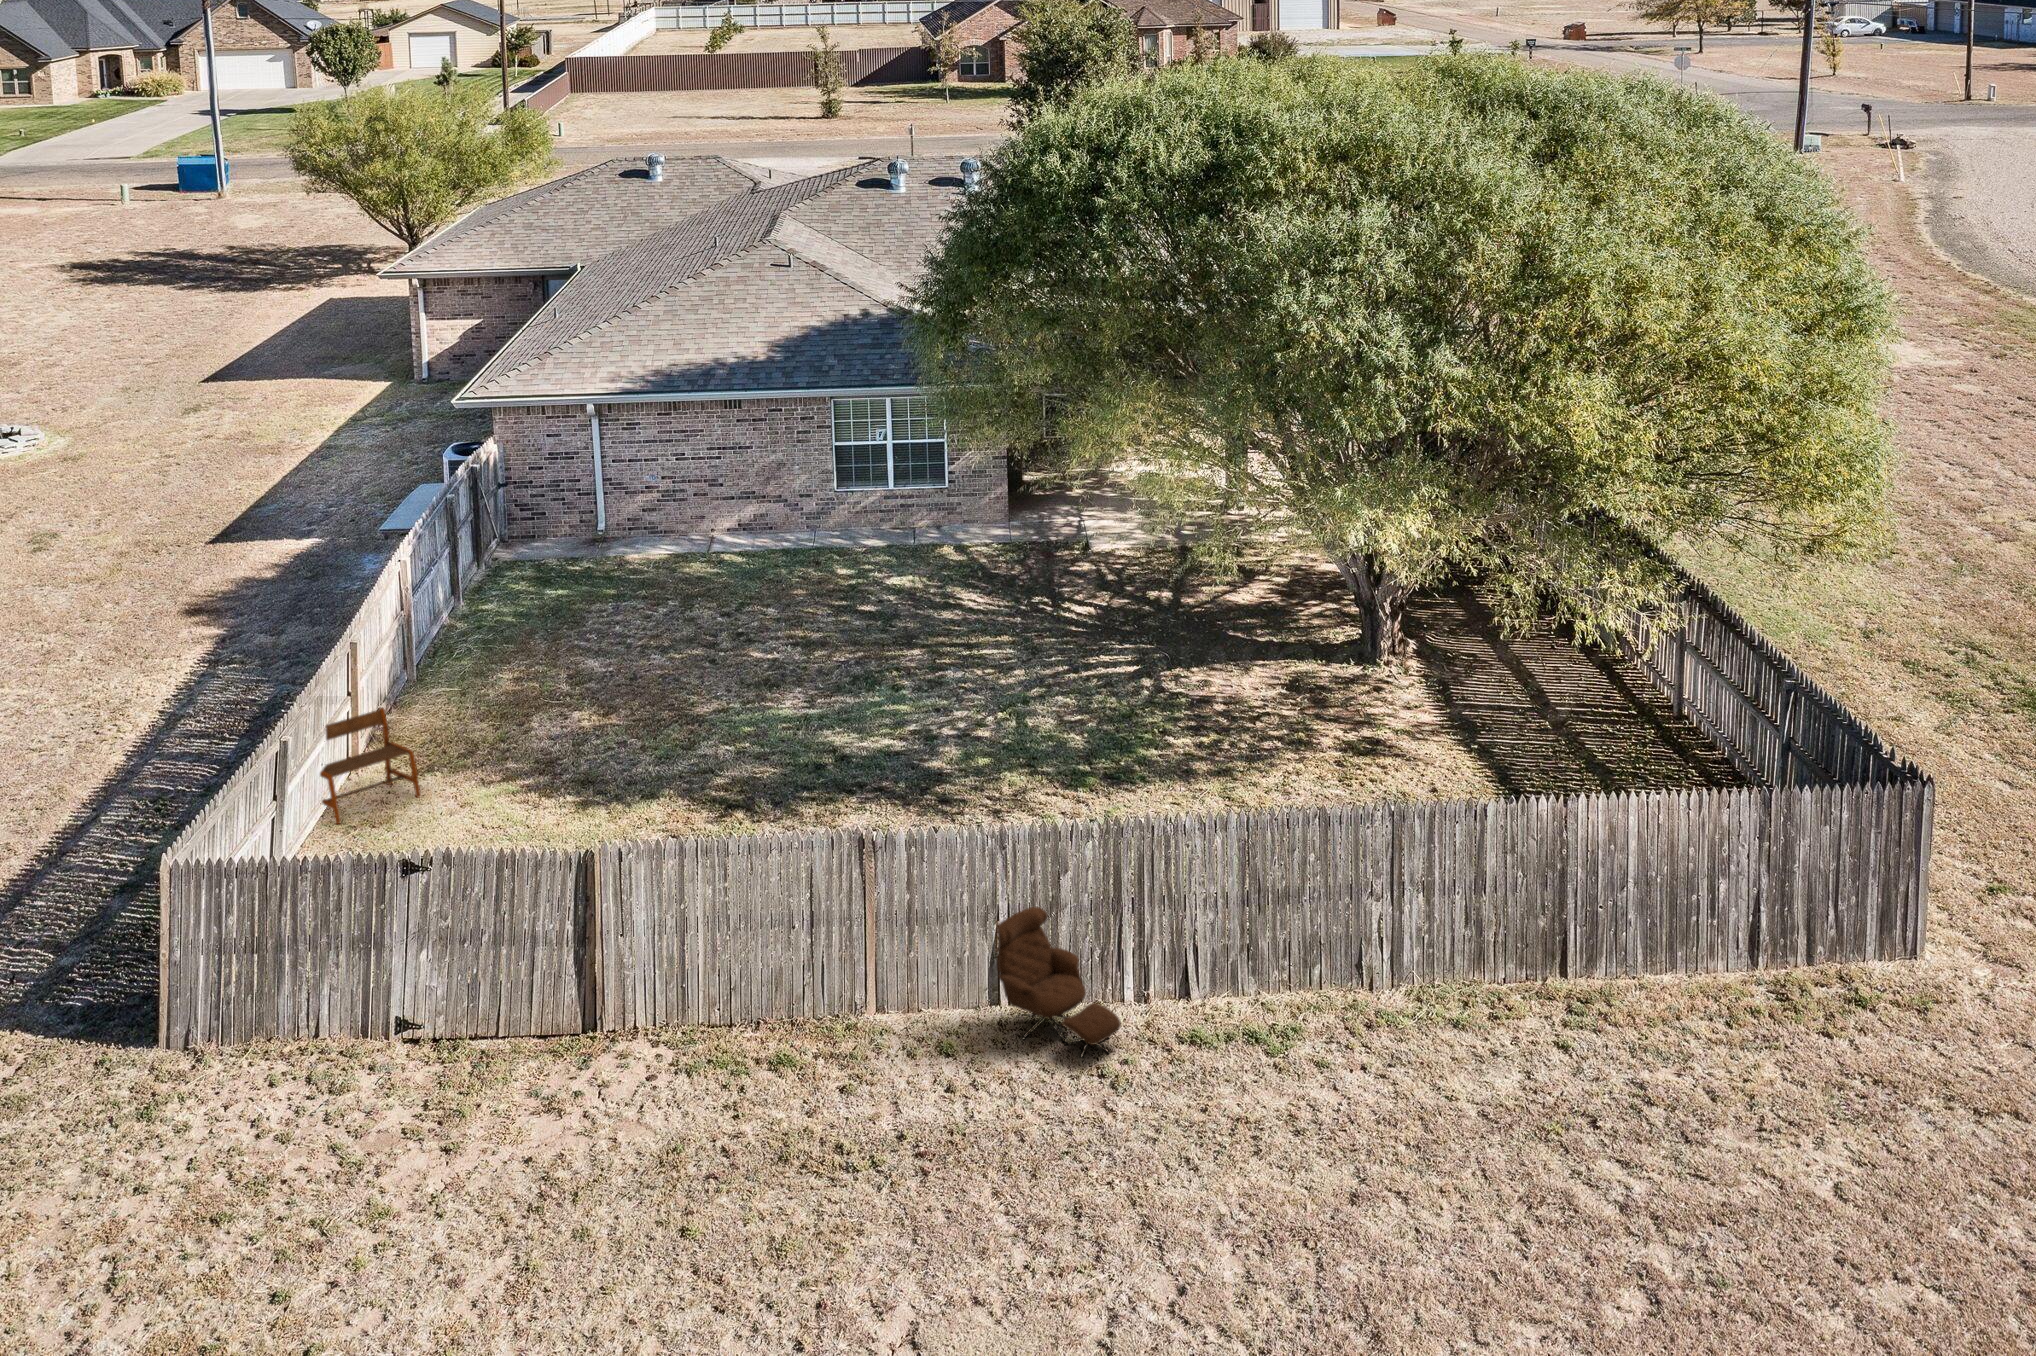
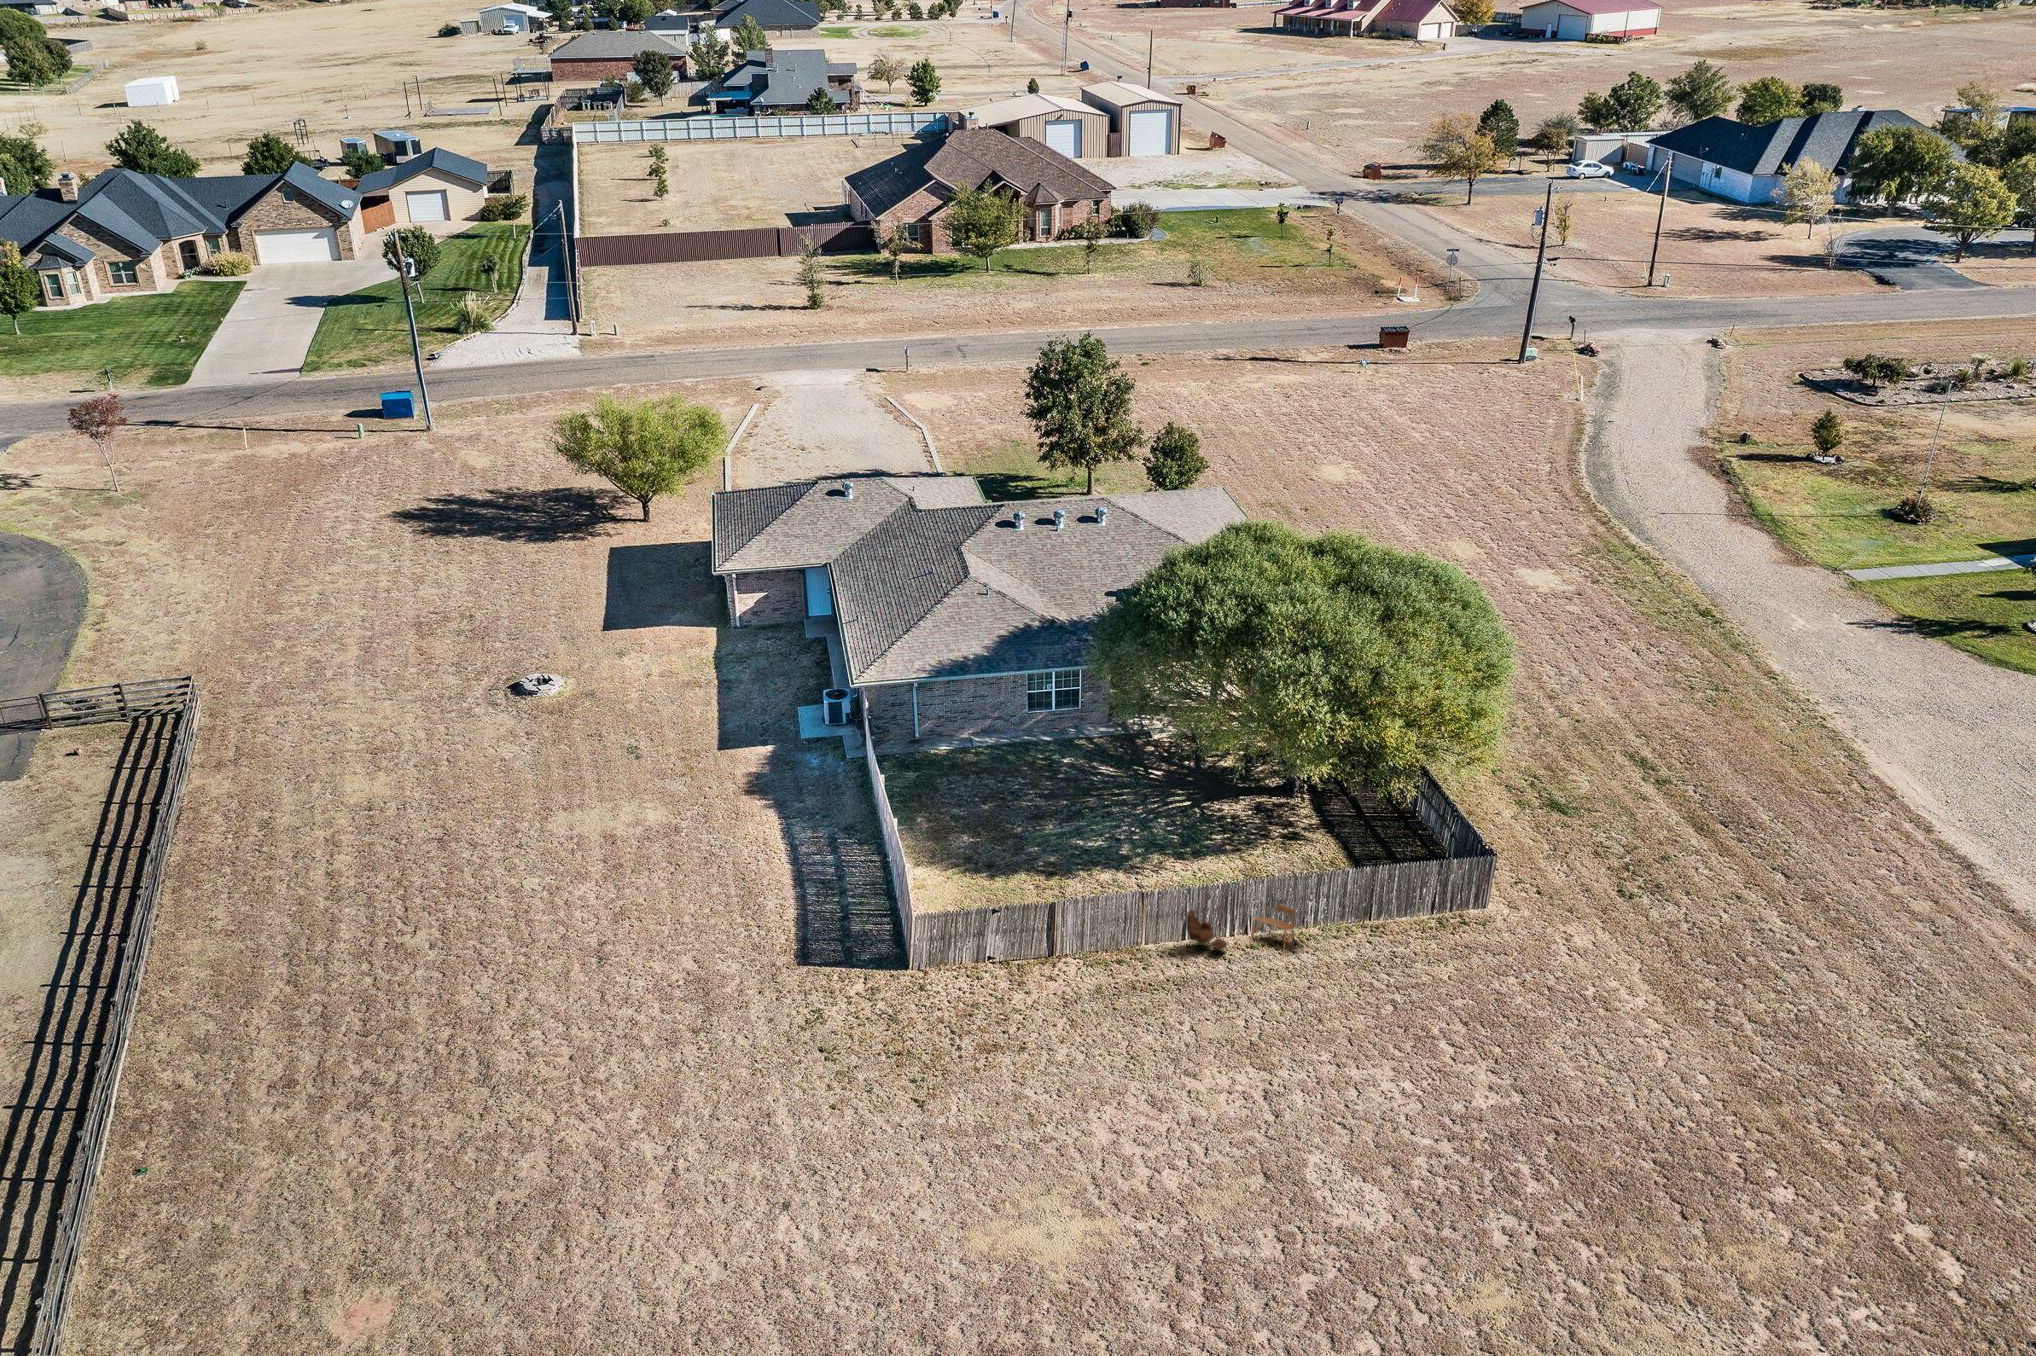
bench: present [320,708,421,824] -> present [1252,905,1294,947]

